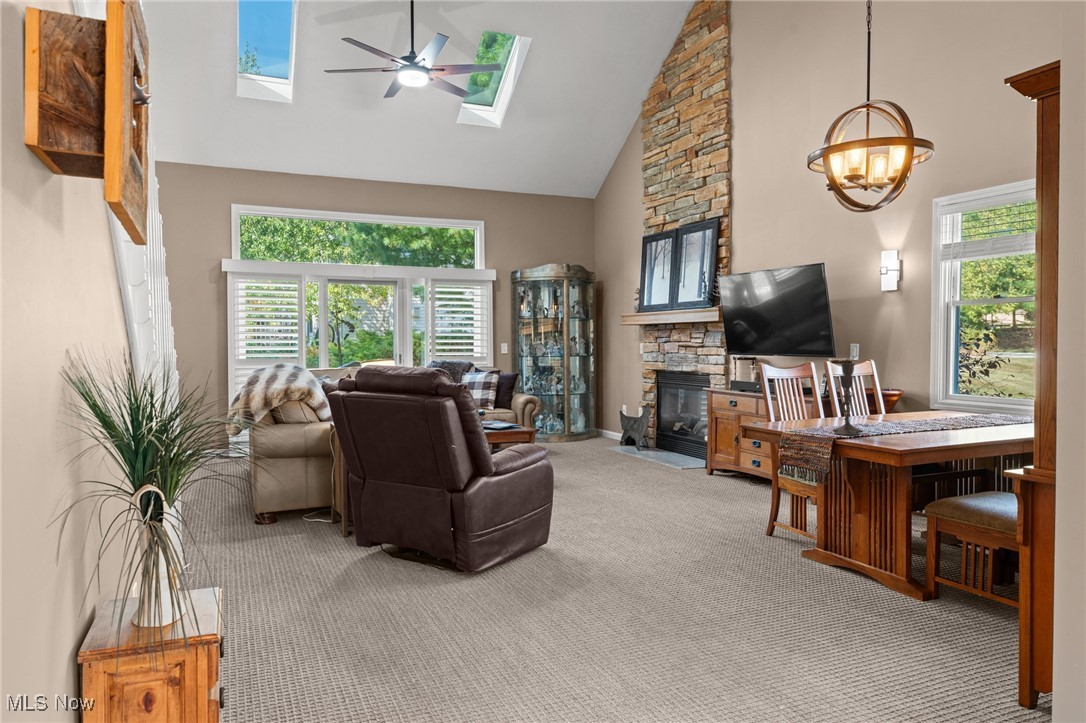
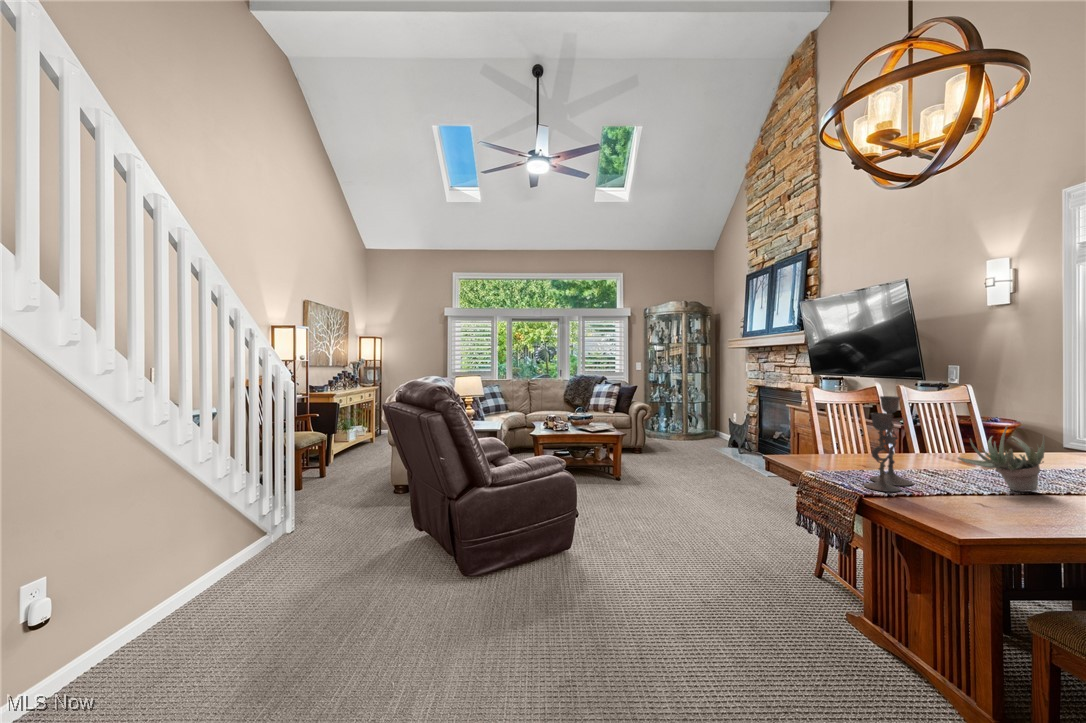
succulent plant: none [889,382,940,430] -> present [958,425,1045,492]

